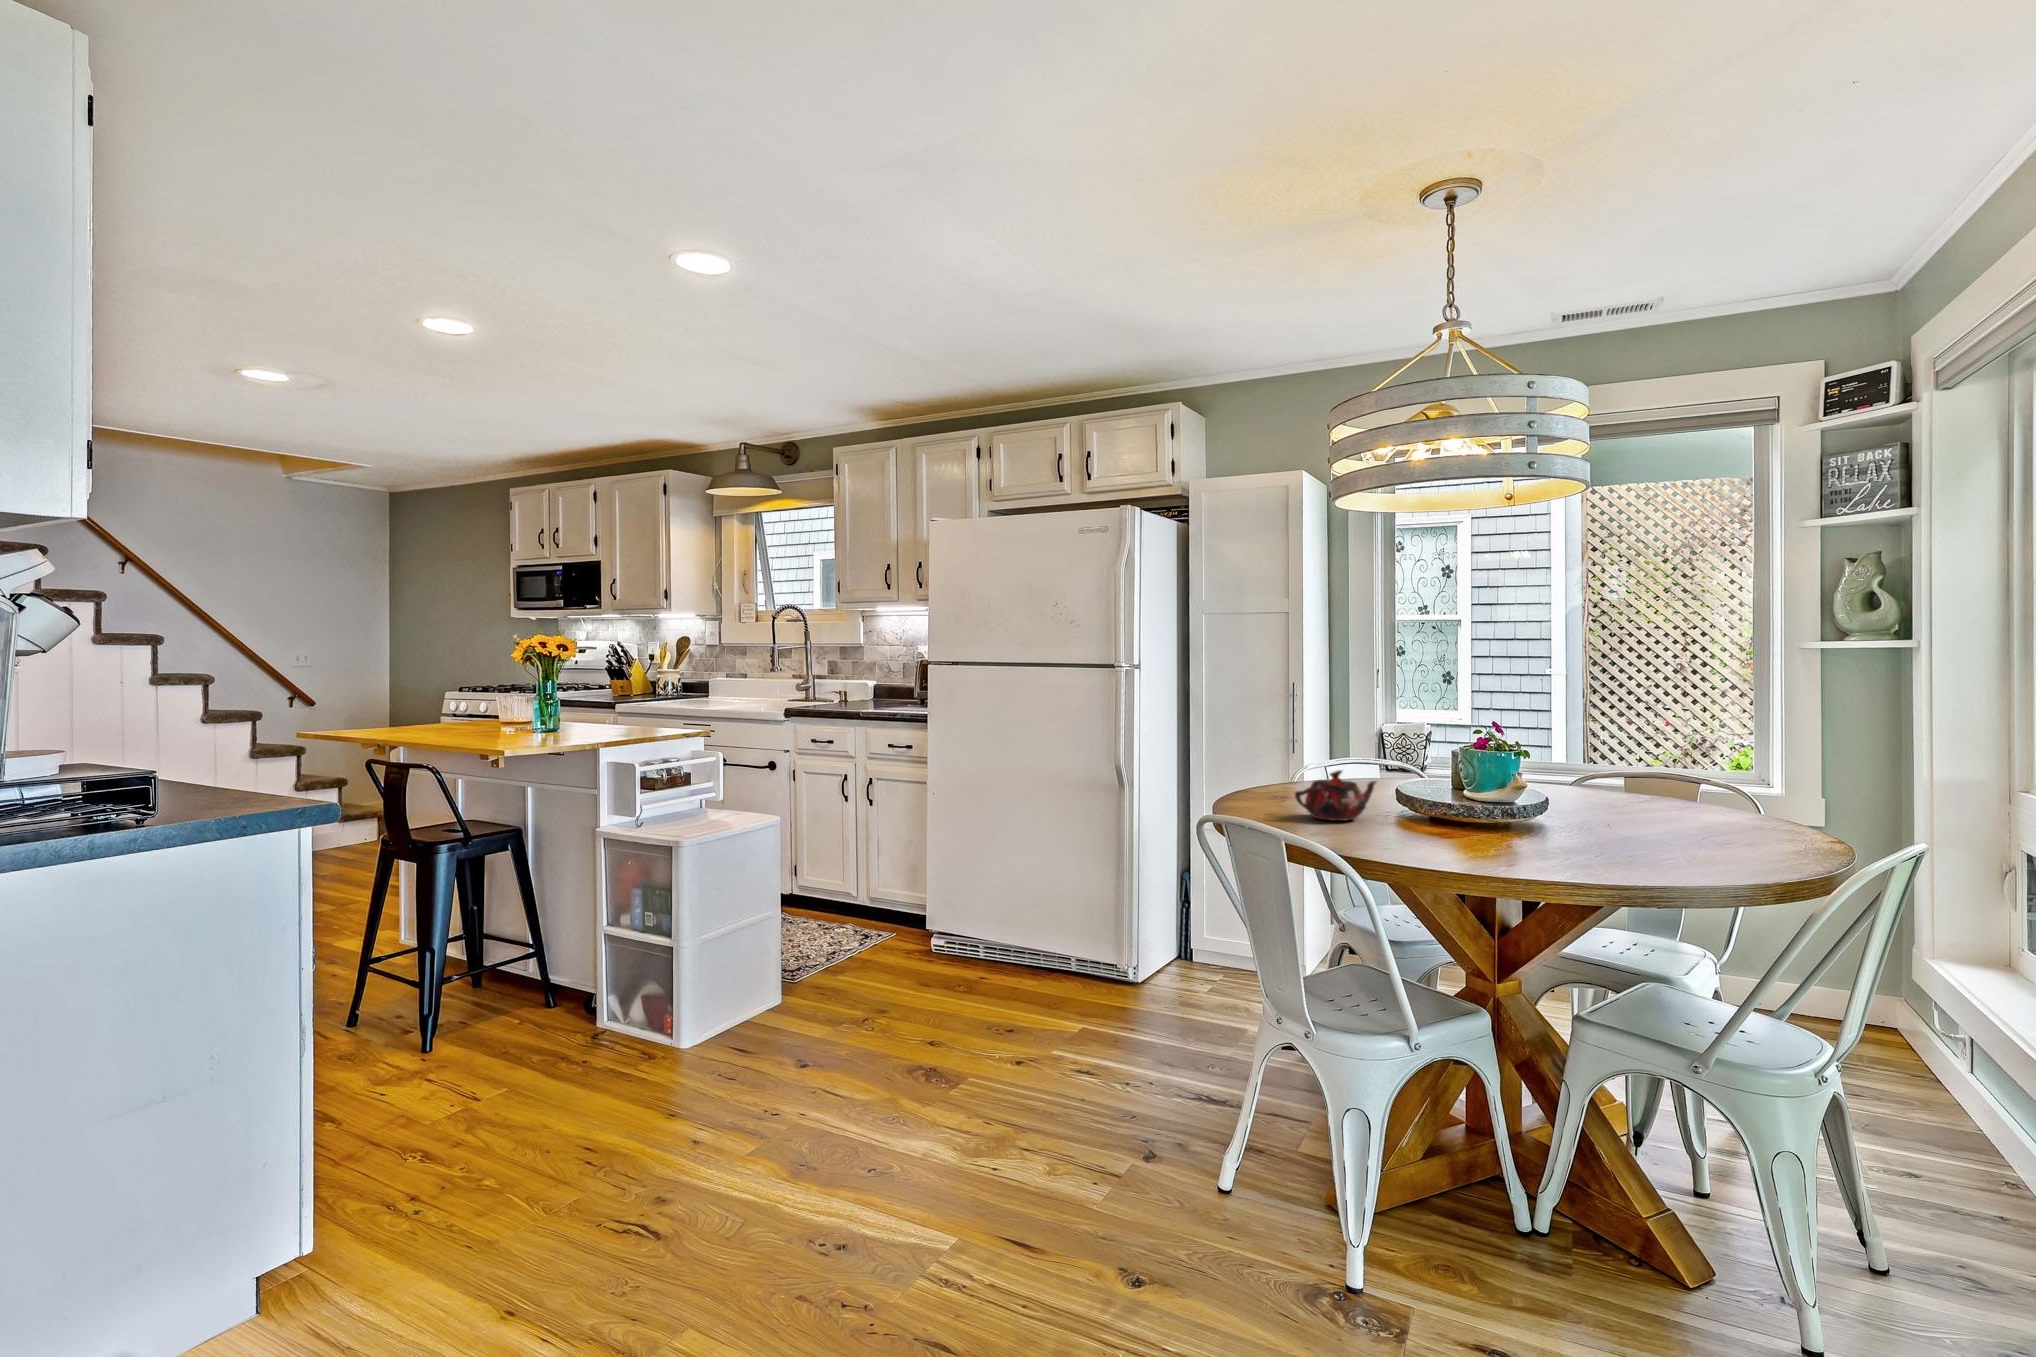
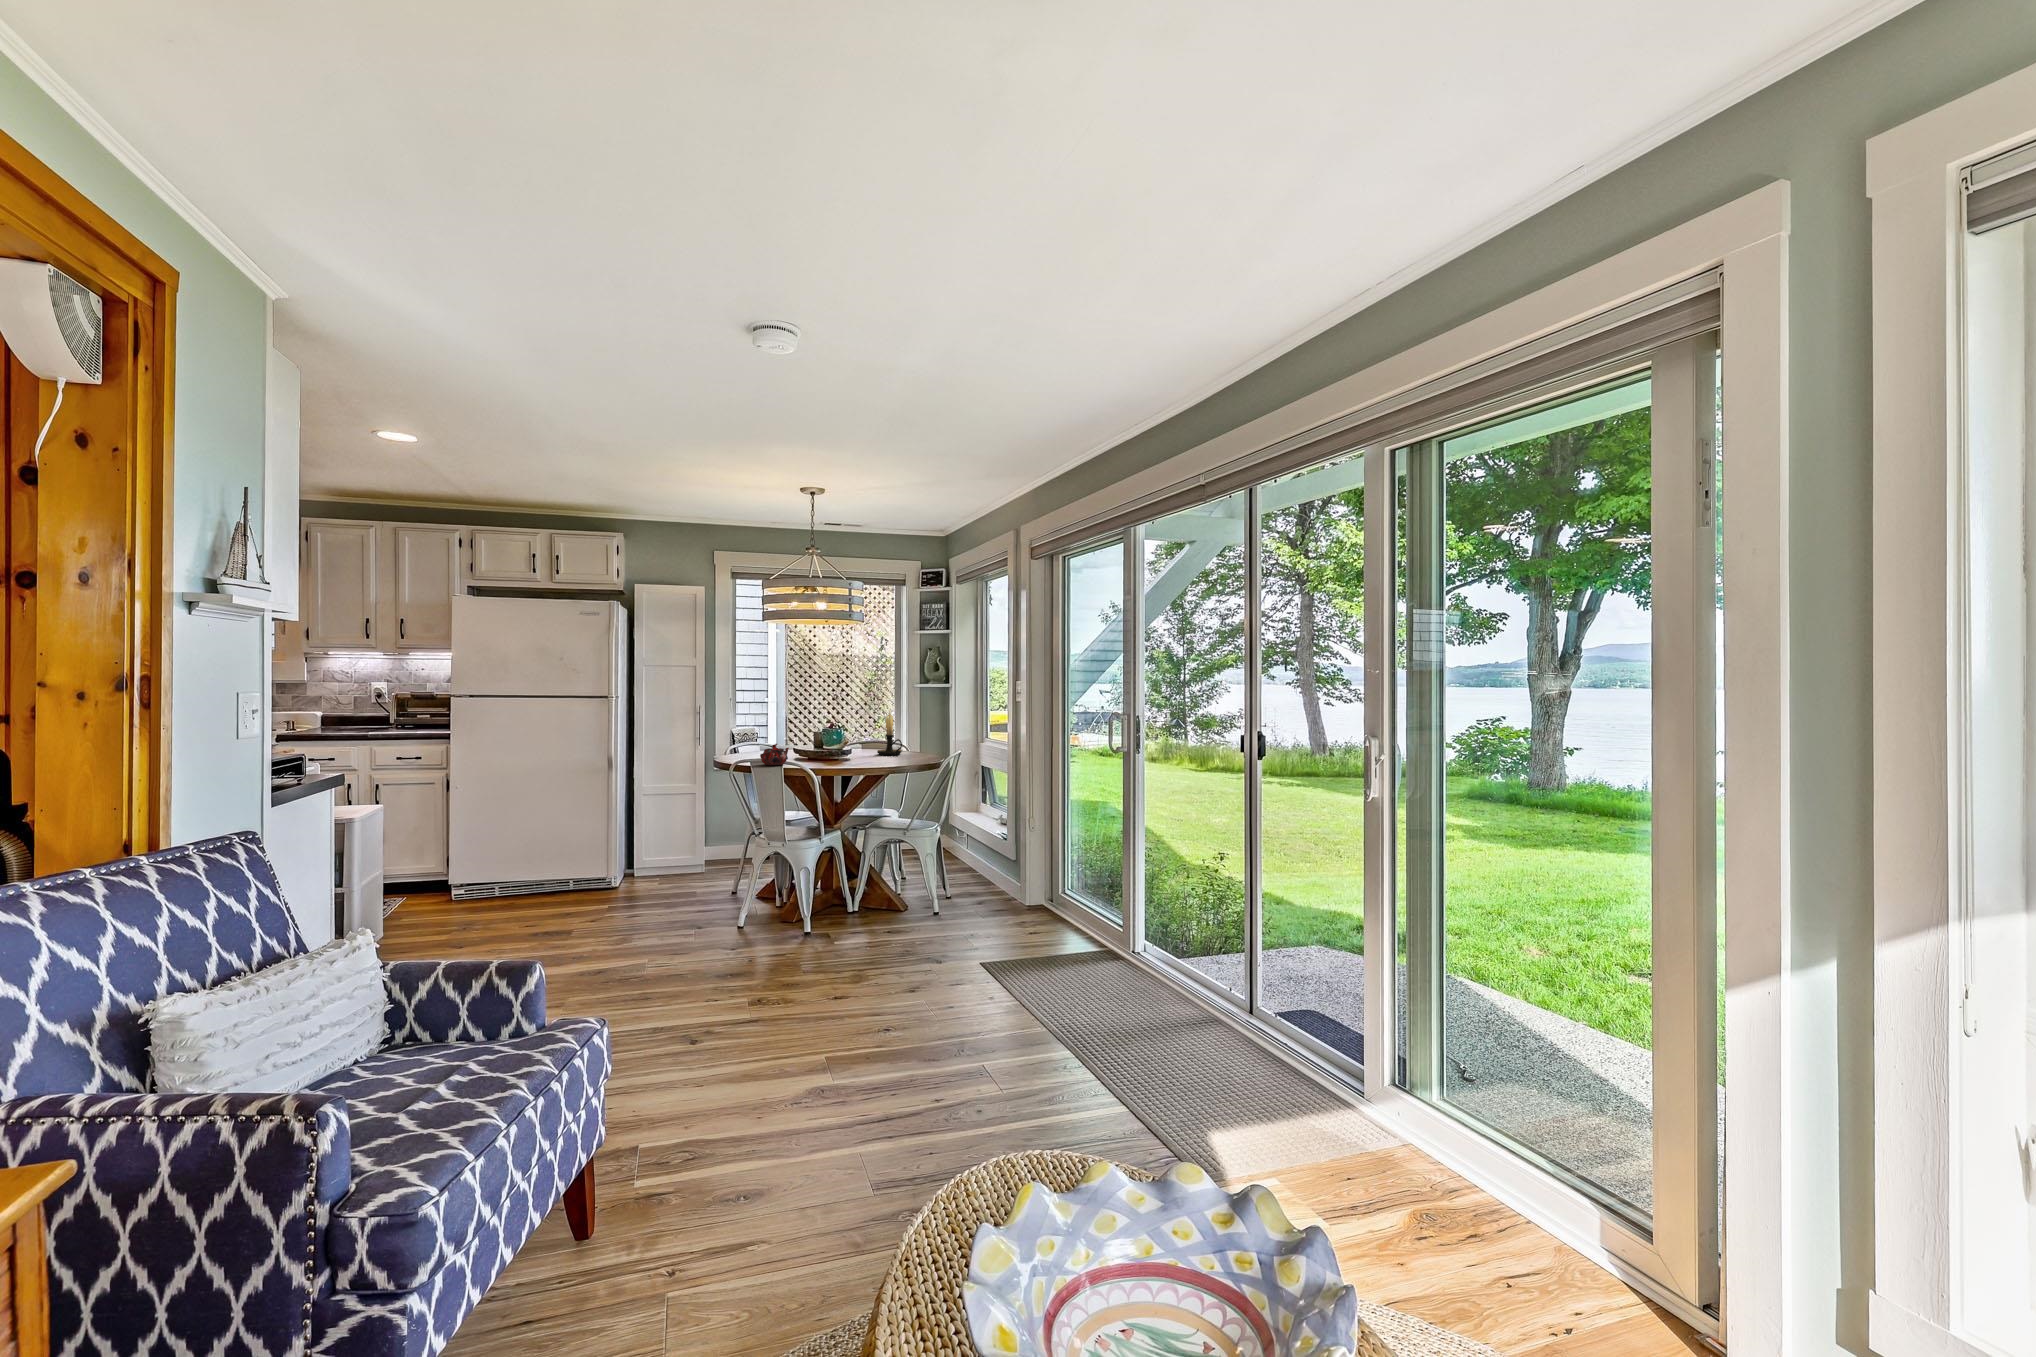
candle holder: none [1638,700,1713,822] -> present [877,710,902,755]

